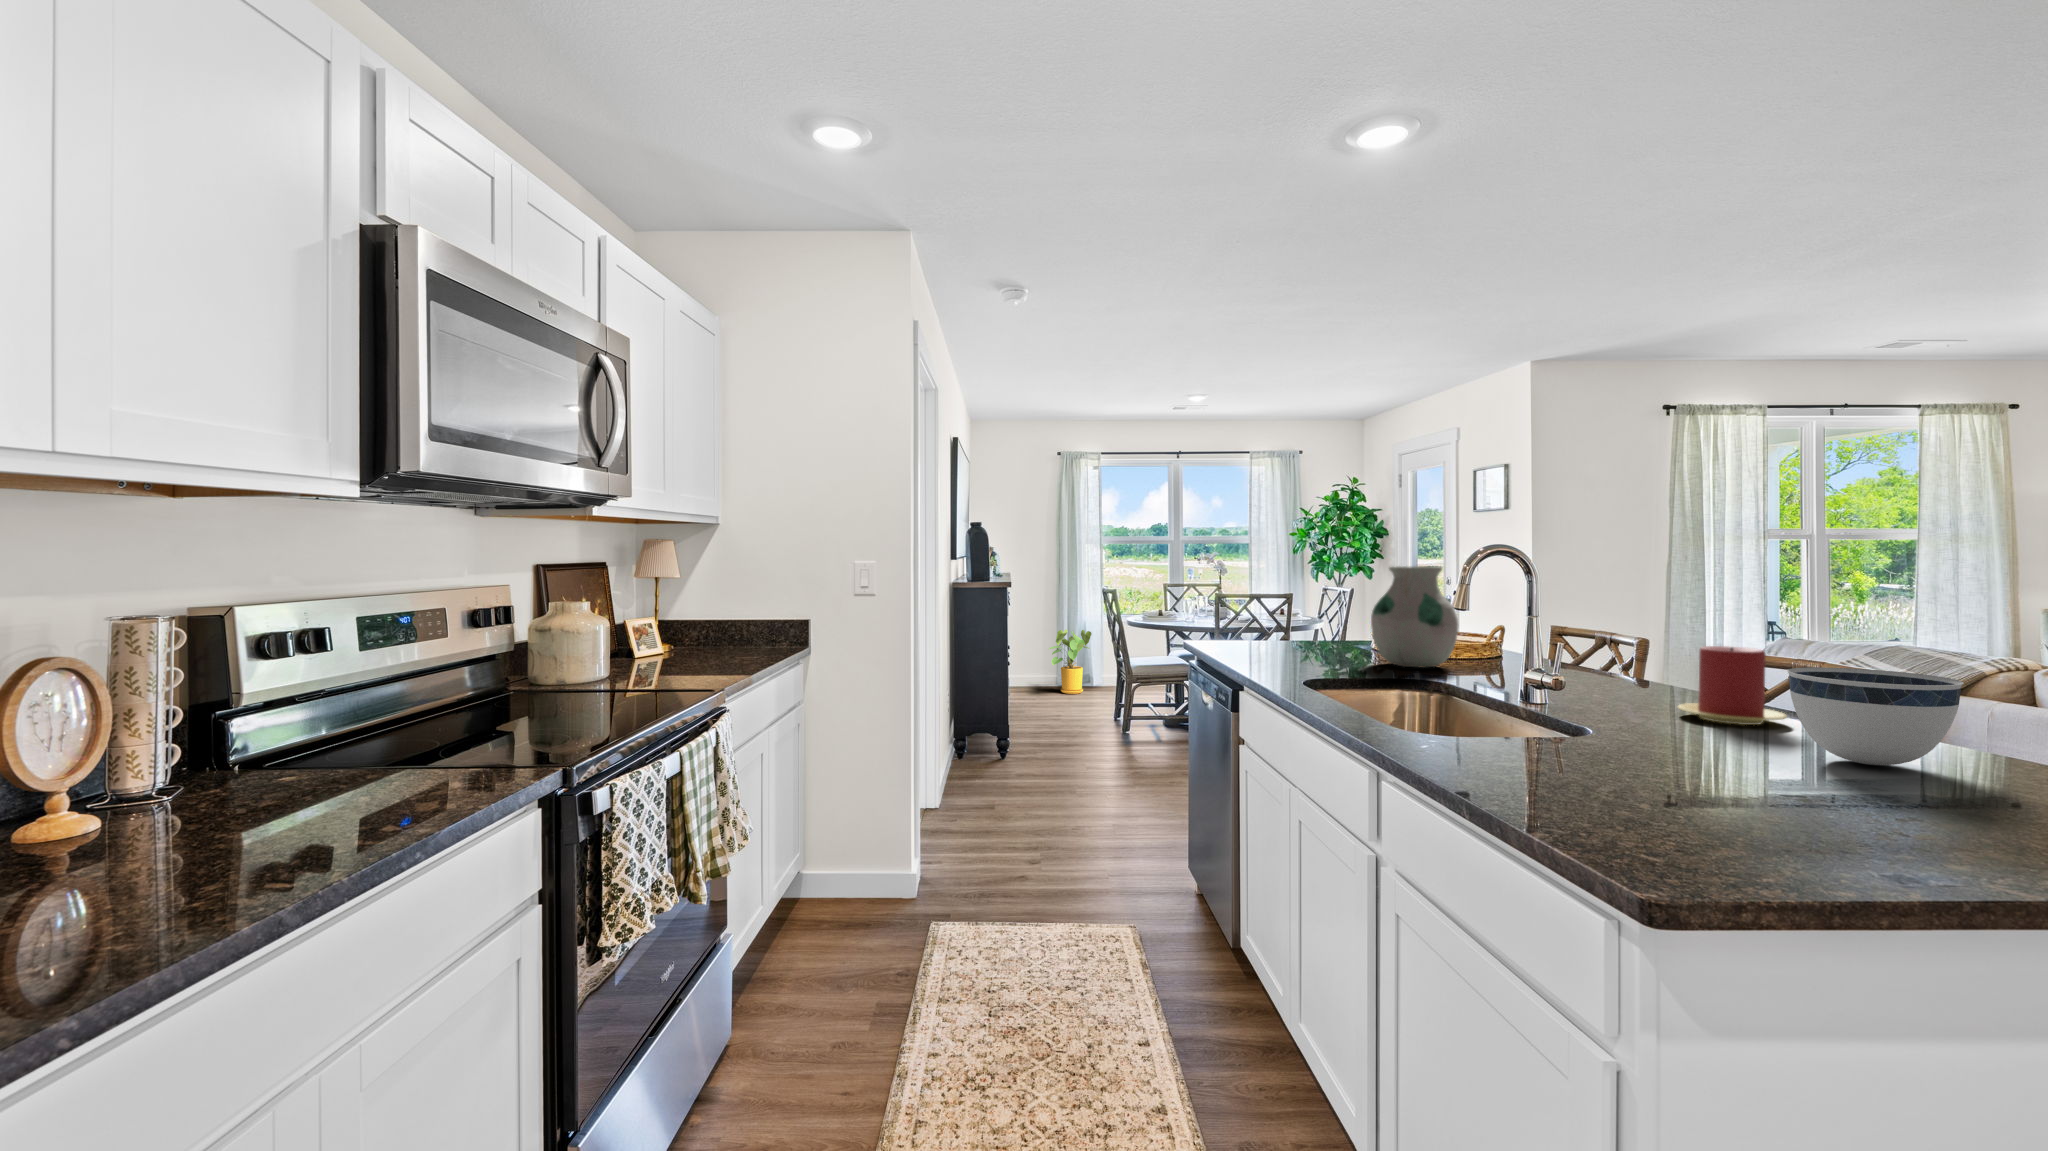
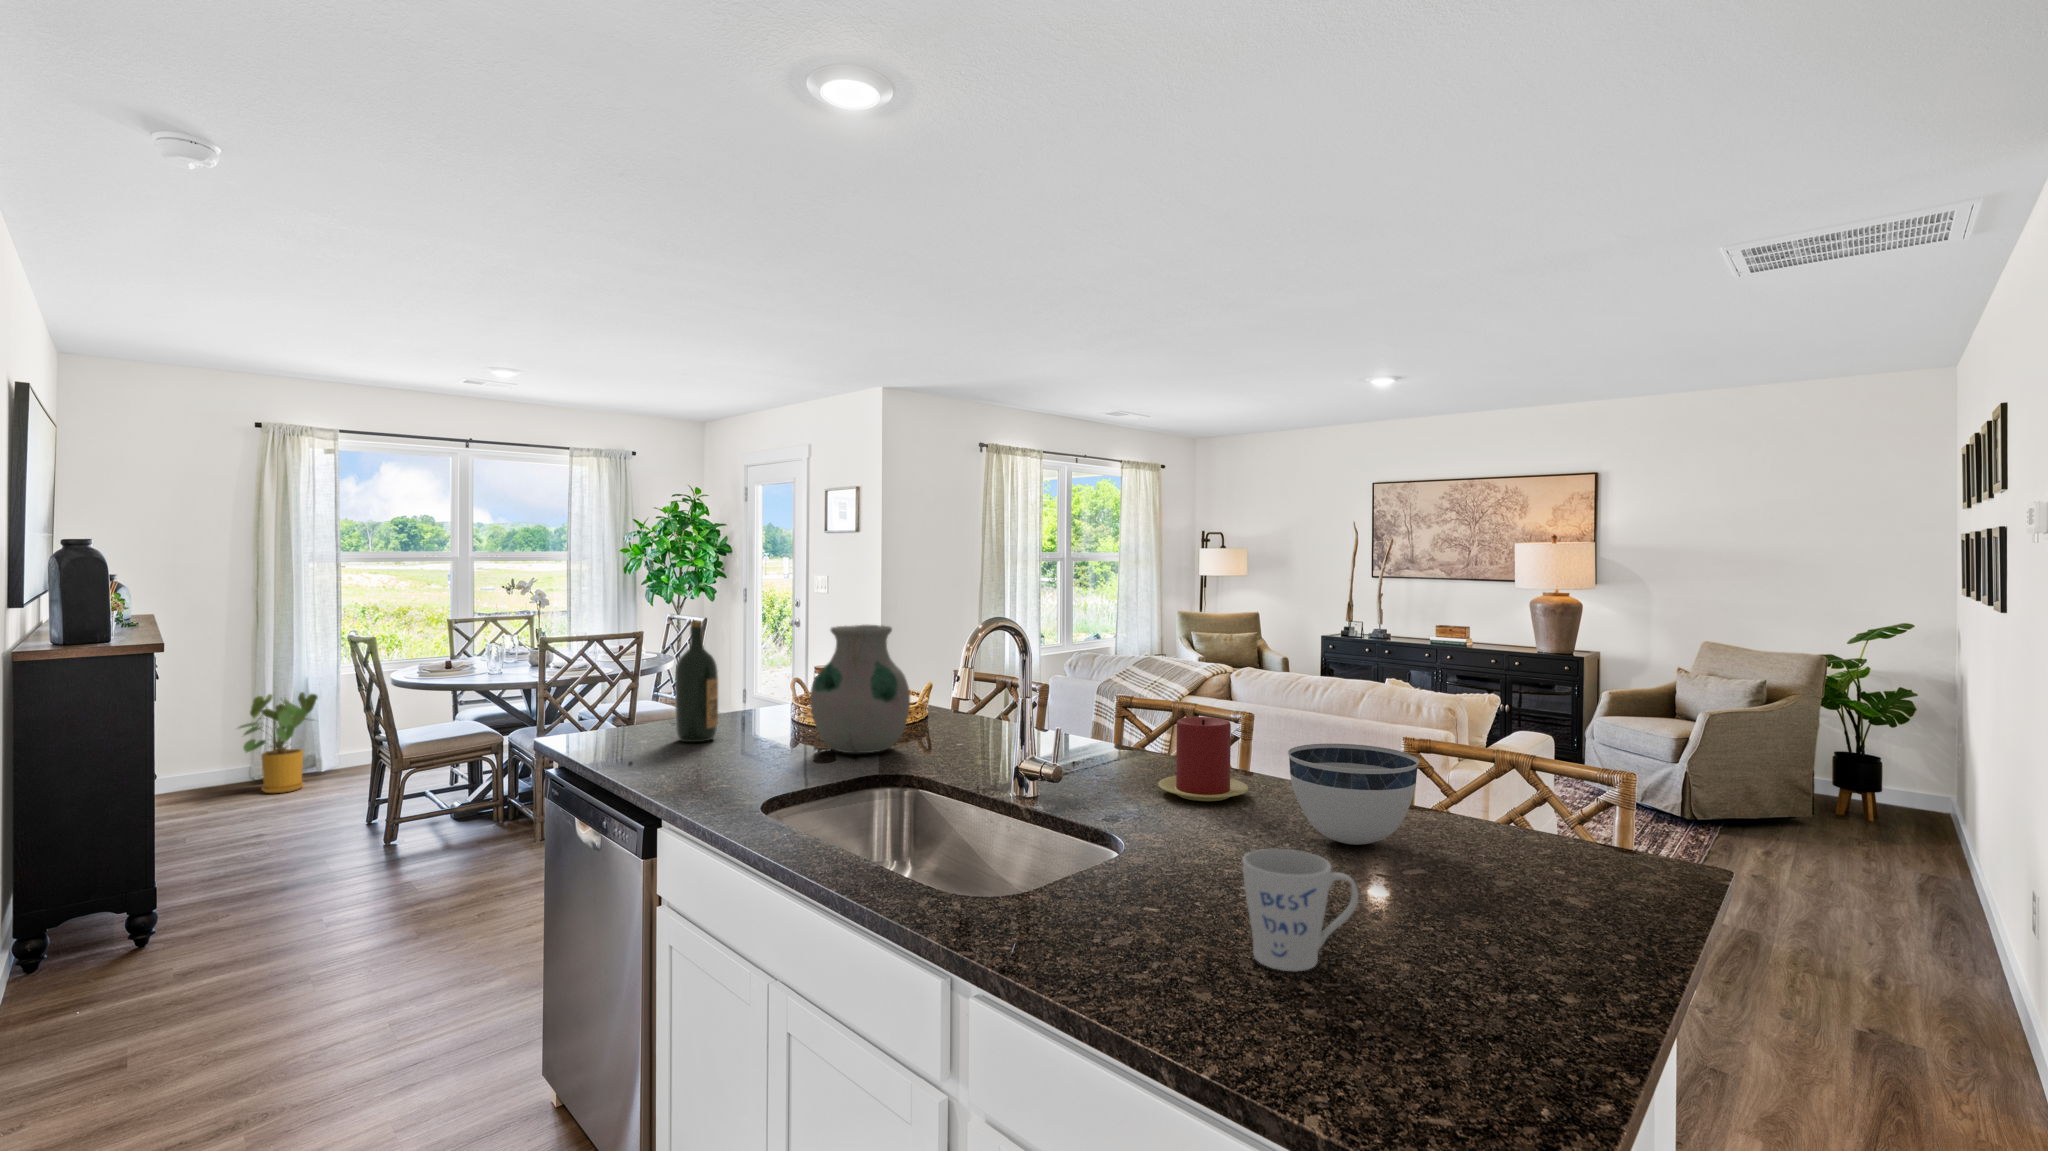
wine bottle: none [1277,563,1308,652] -> present [675,621,718,742]
mug: none [1617,711,1735,805] -> present [1242,849,1359,971]

